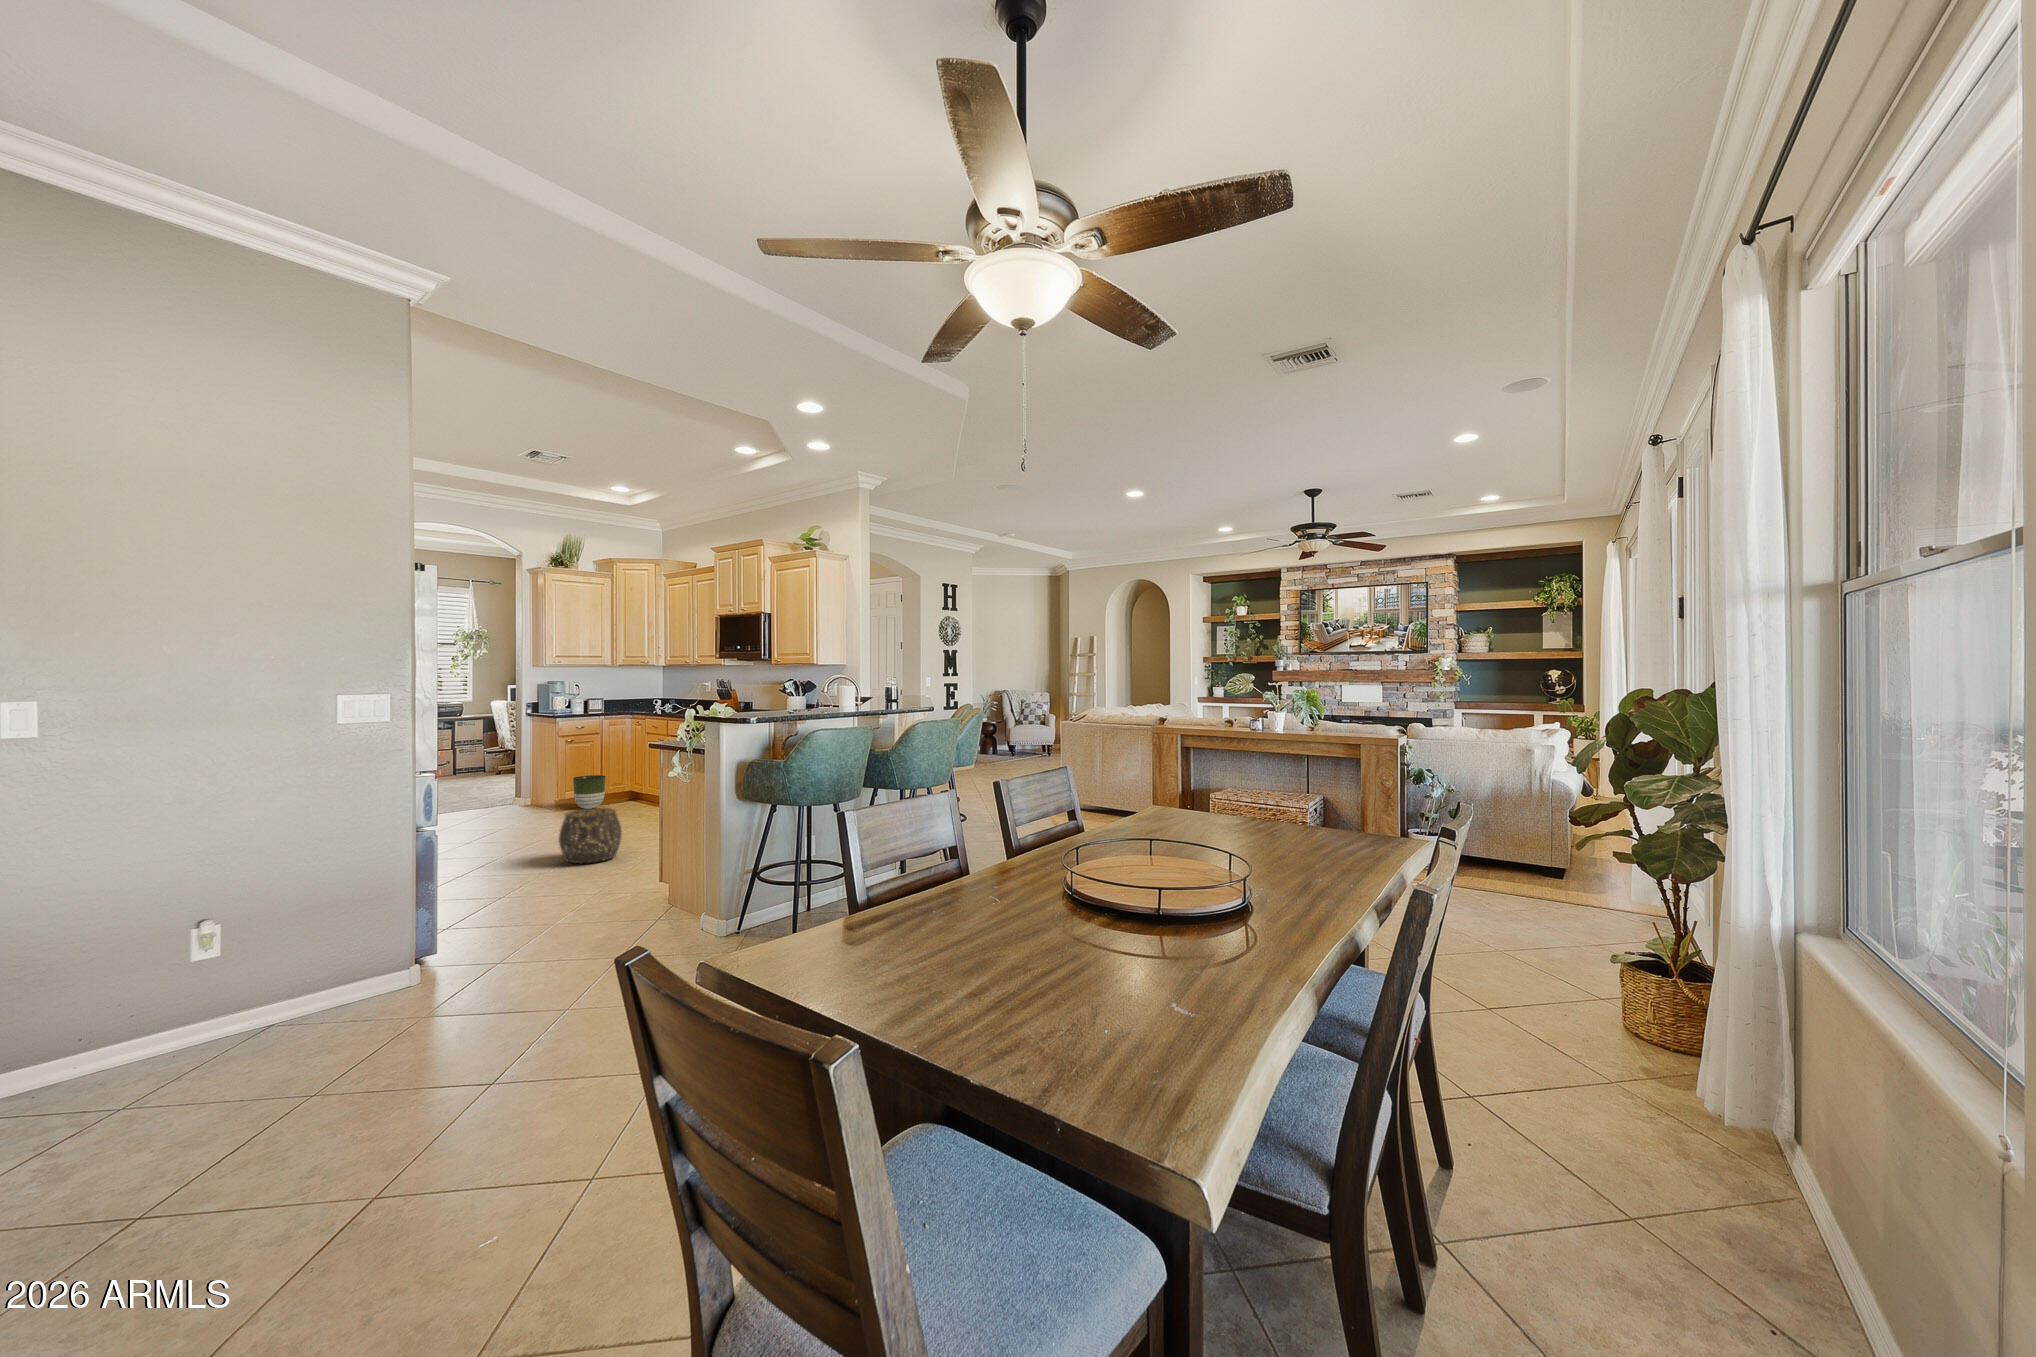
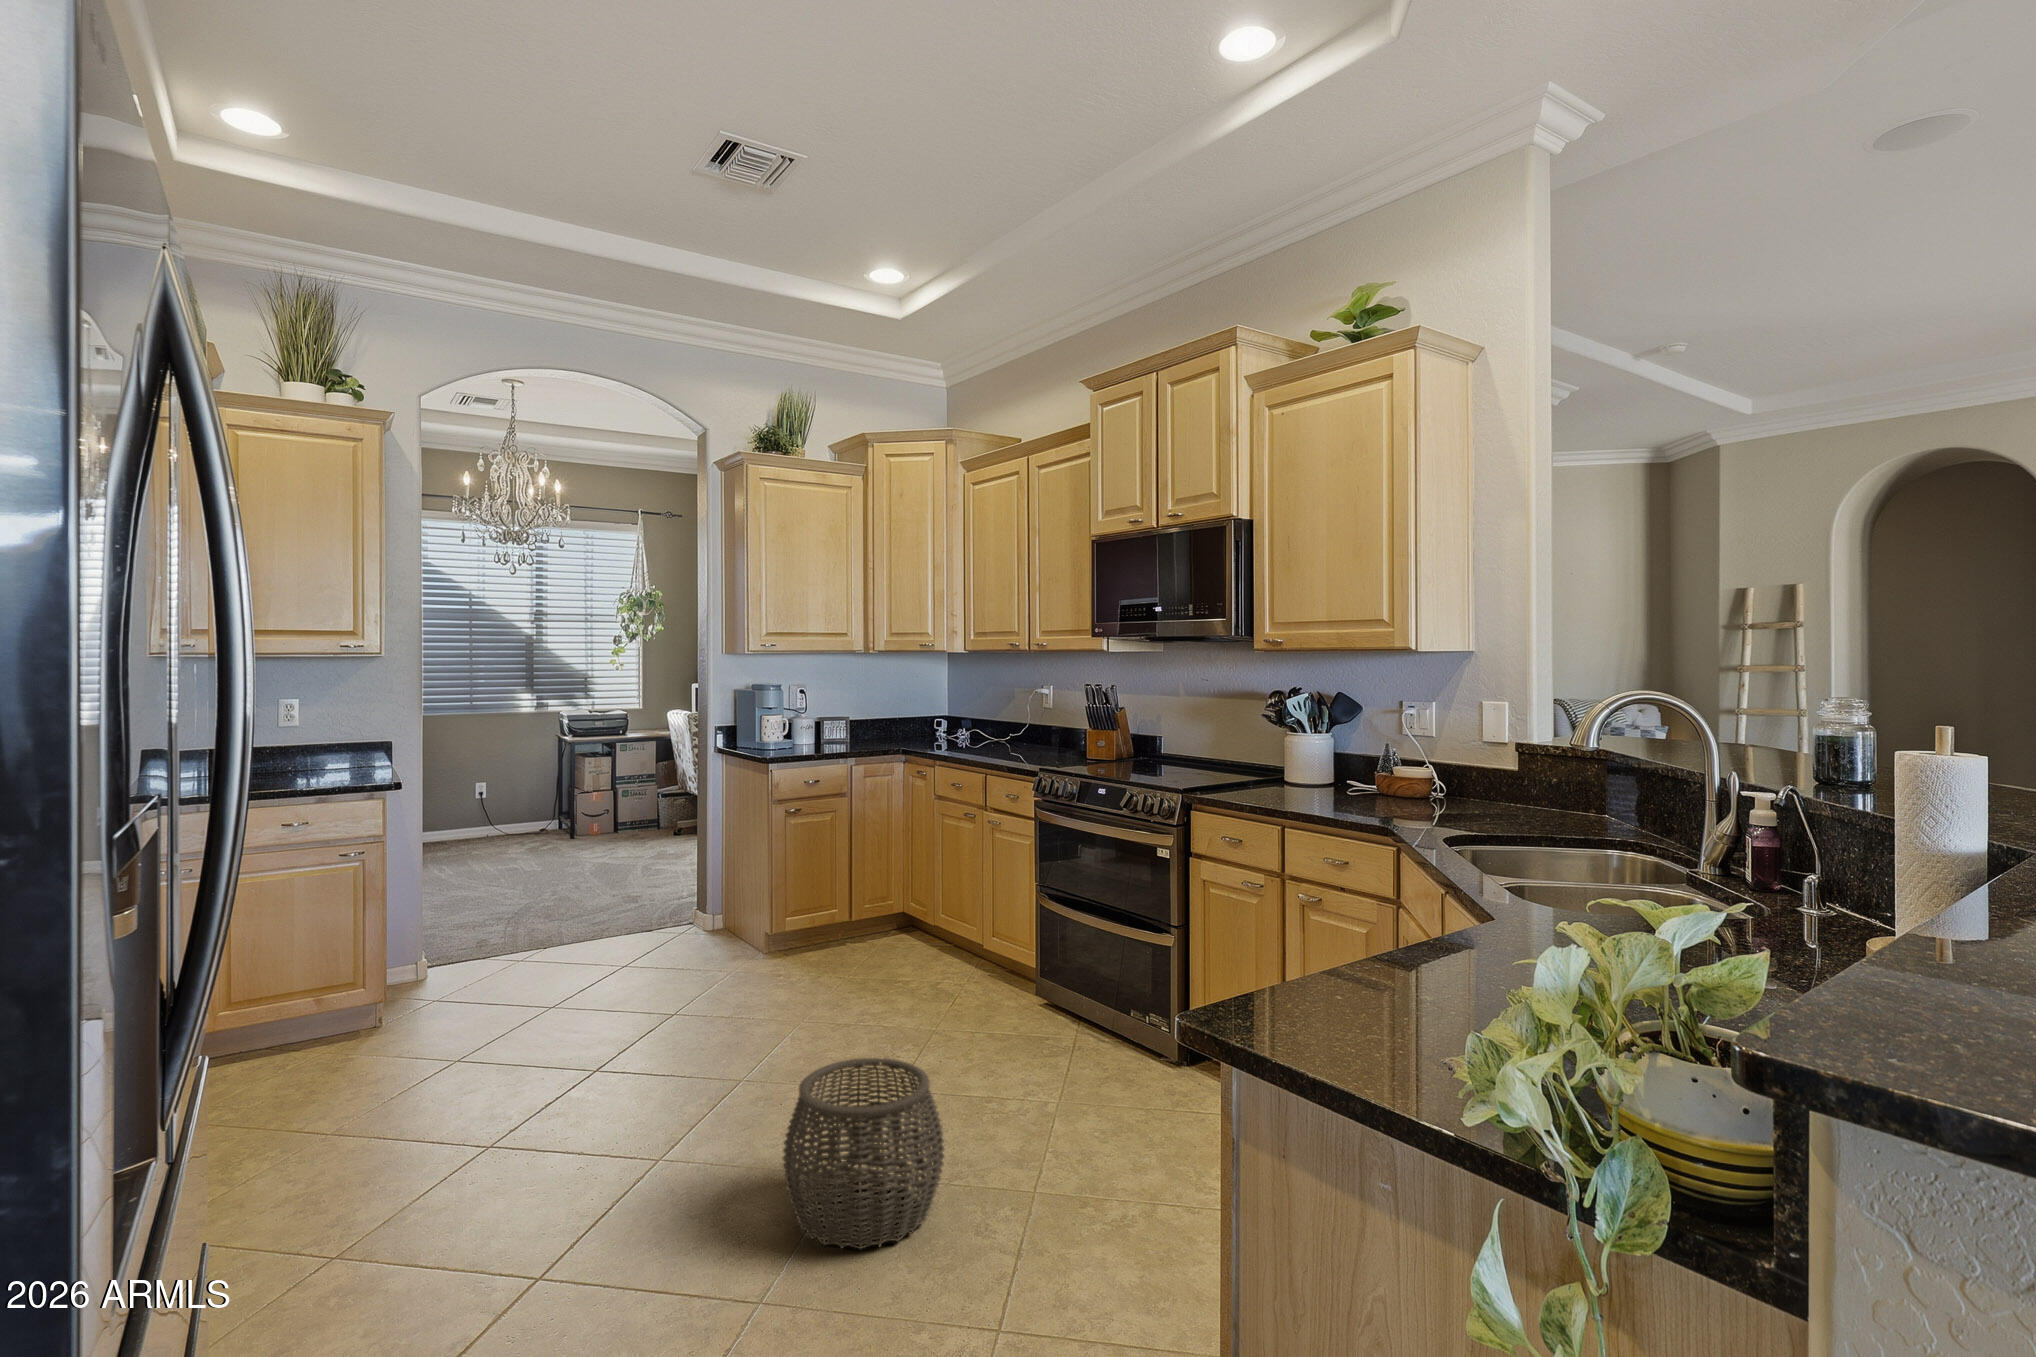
planter: present [573,775,606,809] -> none [800,881,860,955]

